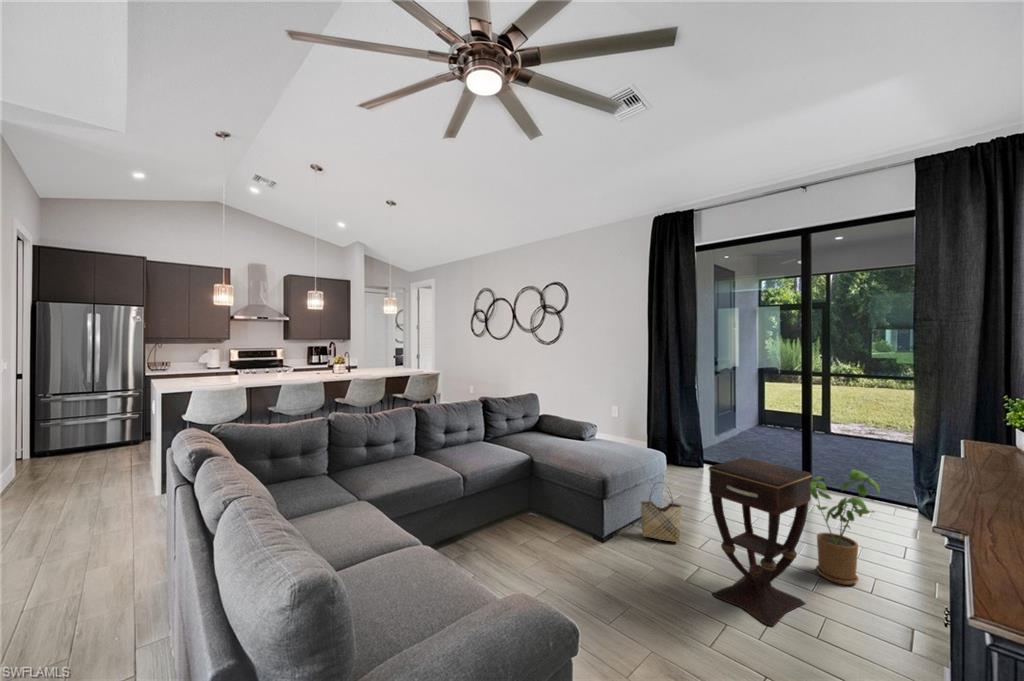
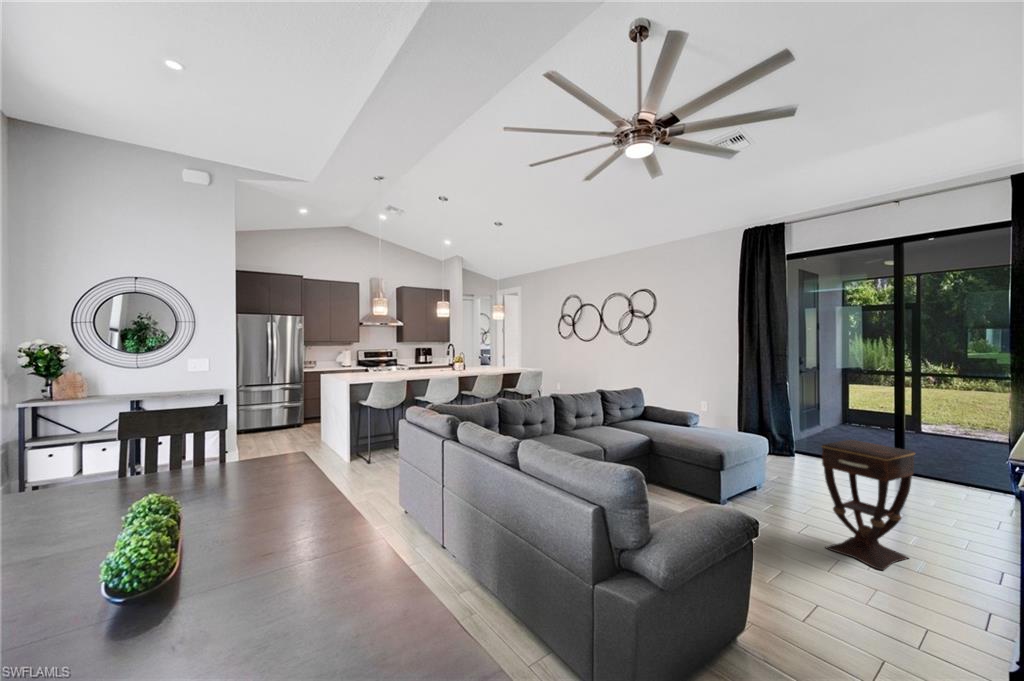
house plant: present [811,469,880,585] -> none [904,452,979,548]
woven basket: present [641,482,682,542] -> none [750,462,789,511]

